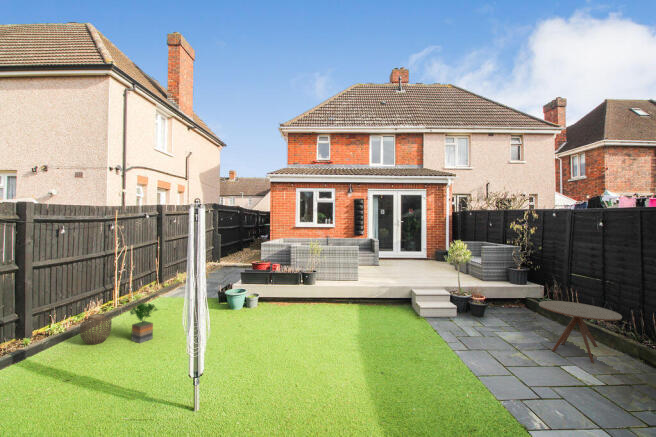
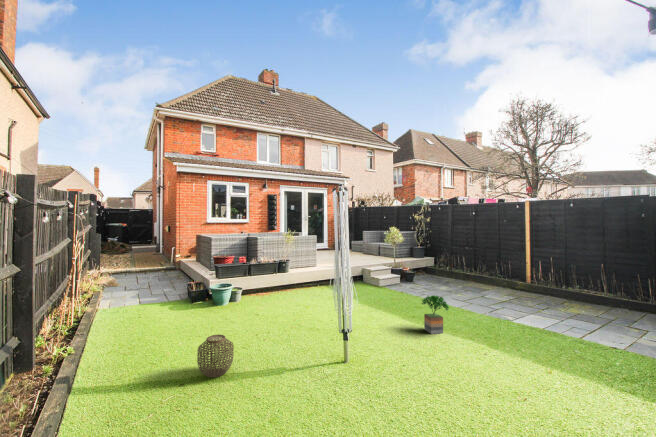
round table: present [539,301,622,363] -> none [476,260,519,291]
potted tree: present [130,303,157,343] -> present [422,295,449,334]

